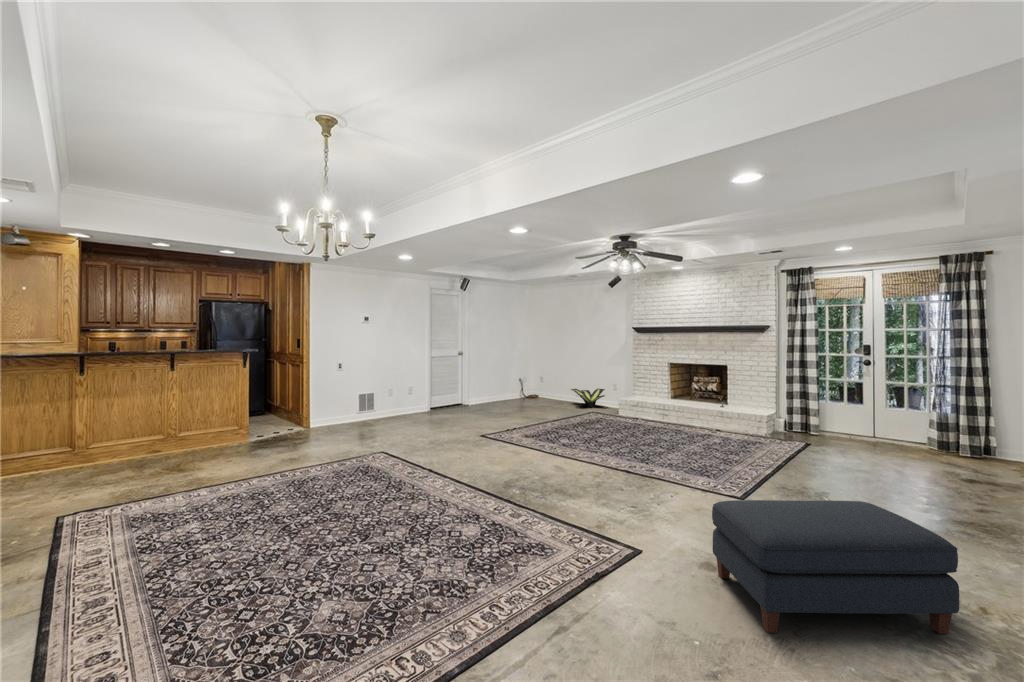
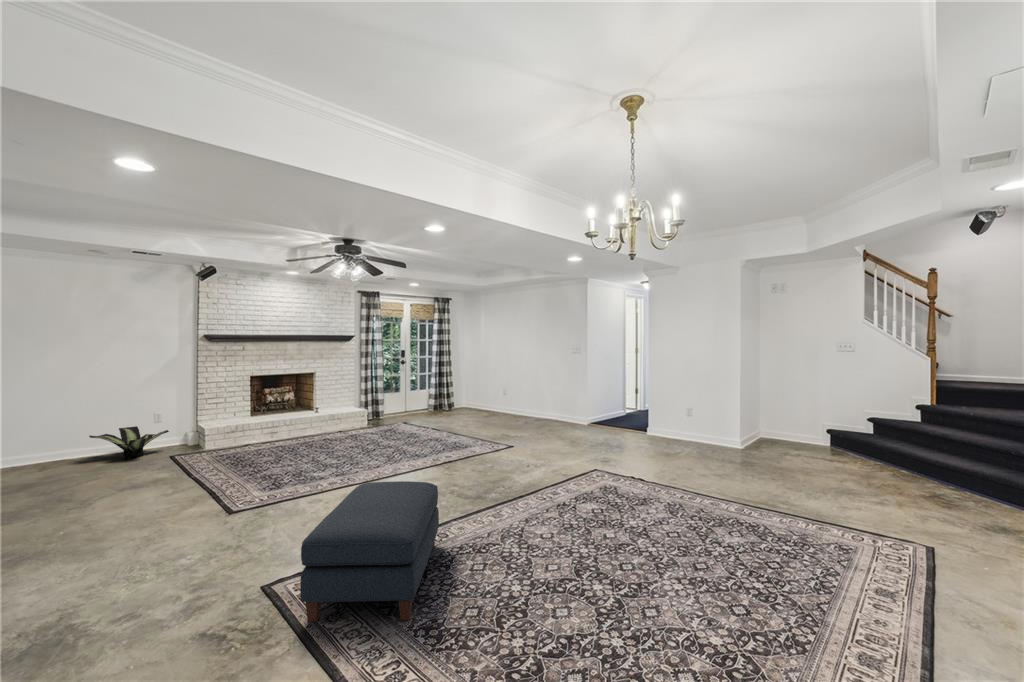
ottoman: present [712,500,959,634] -> present [300,481,439,622]

